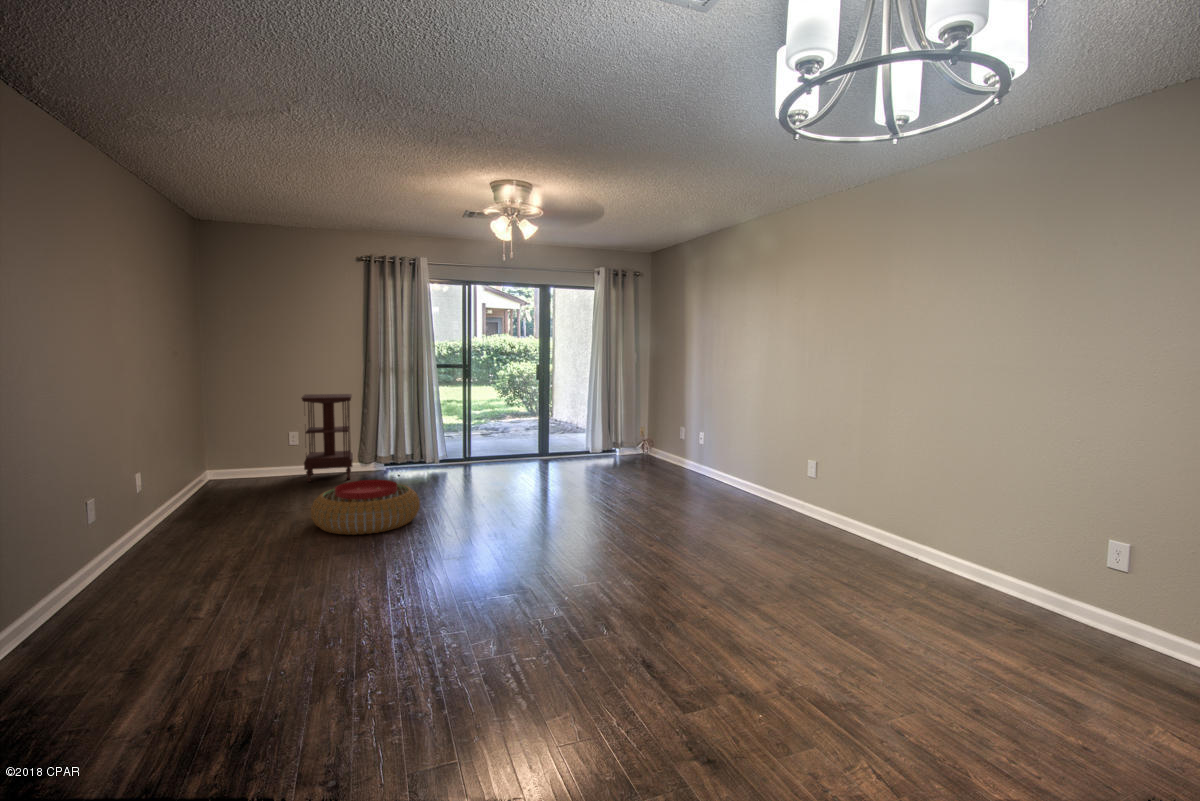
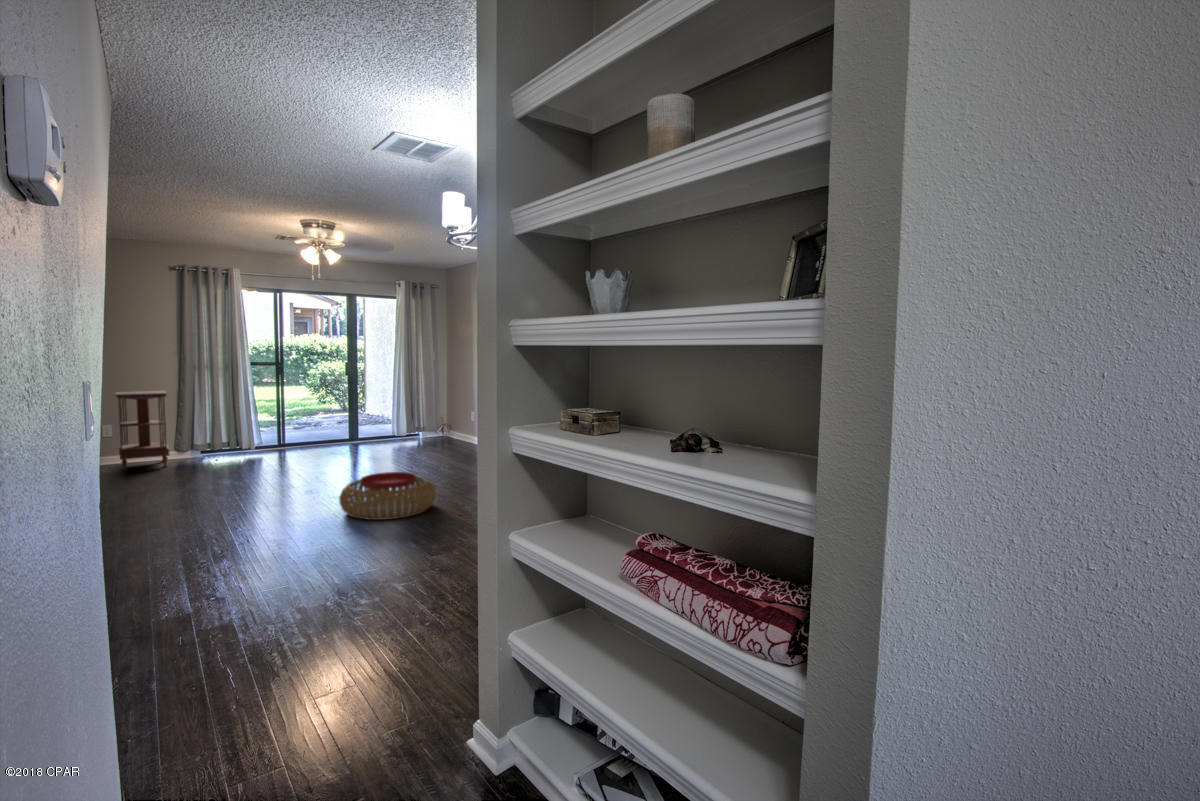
pouf: present [311,480,420,535] -> present [339,472,436,520]

